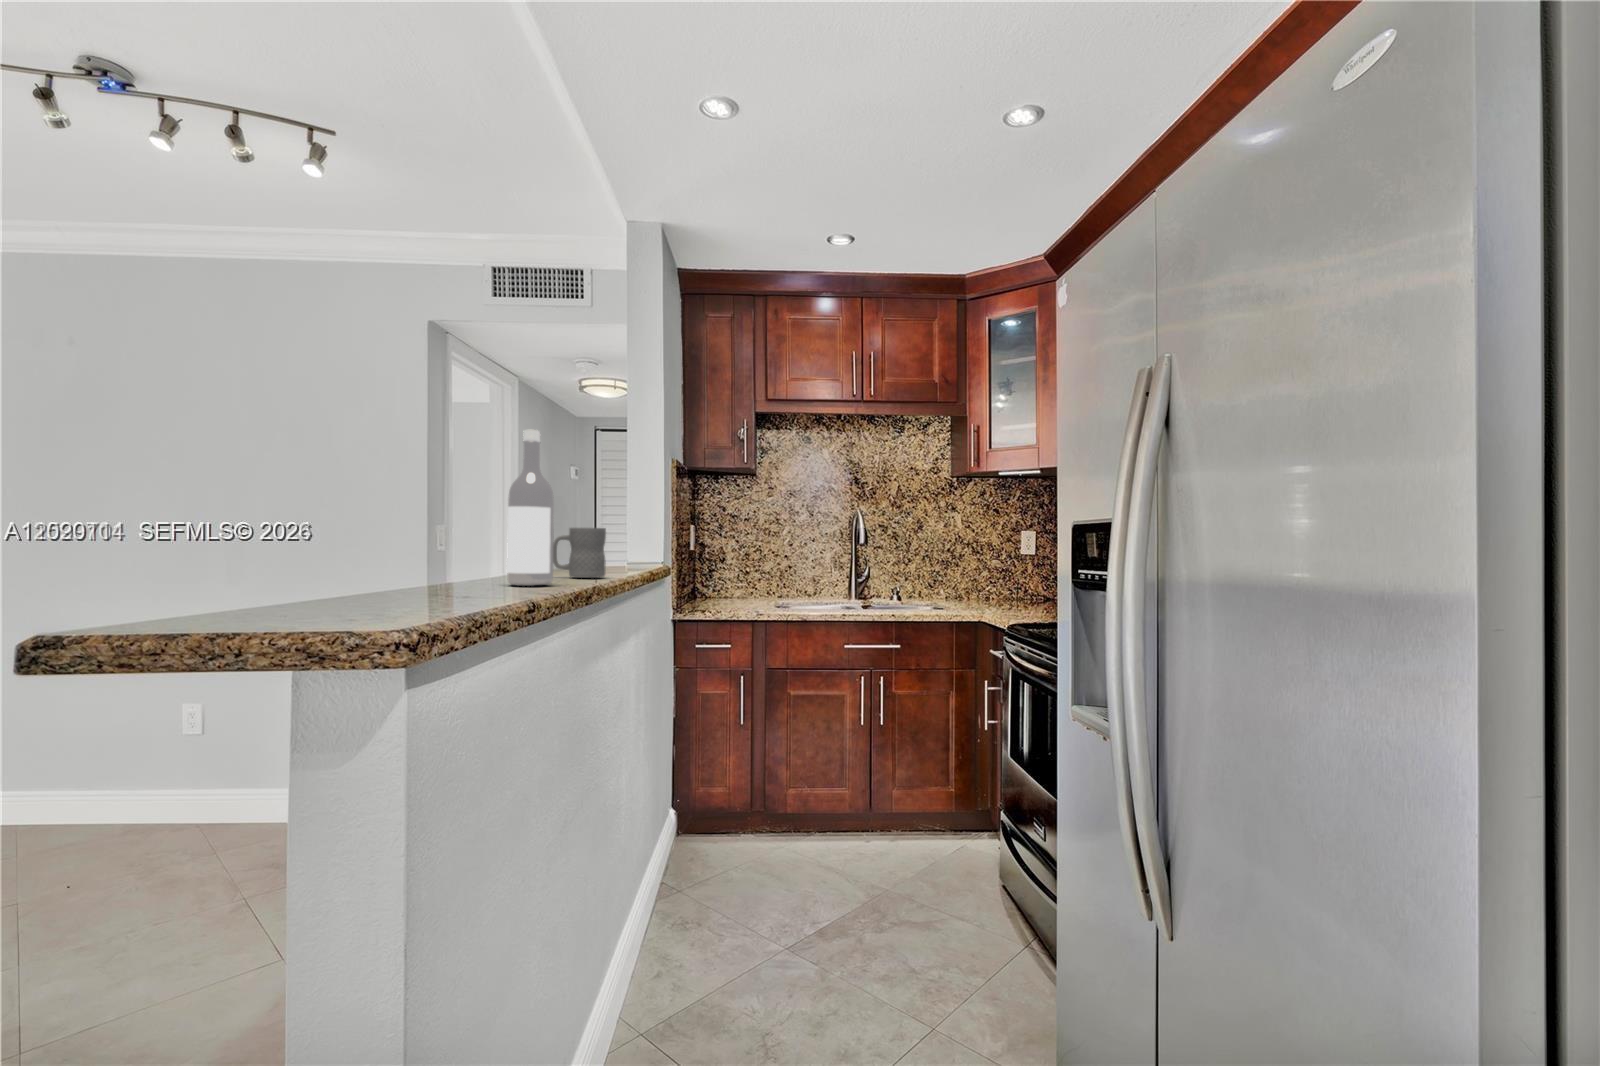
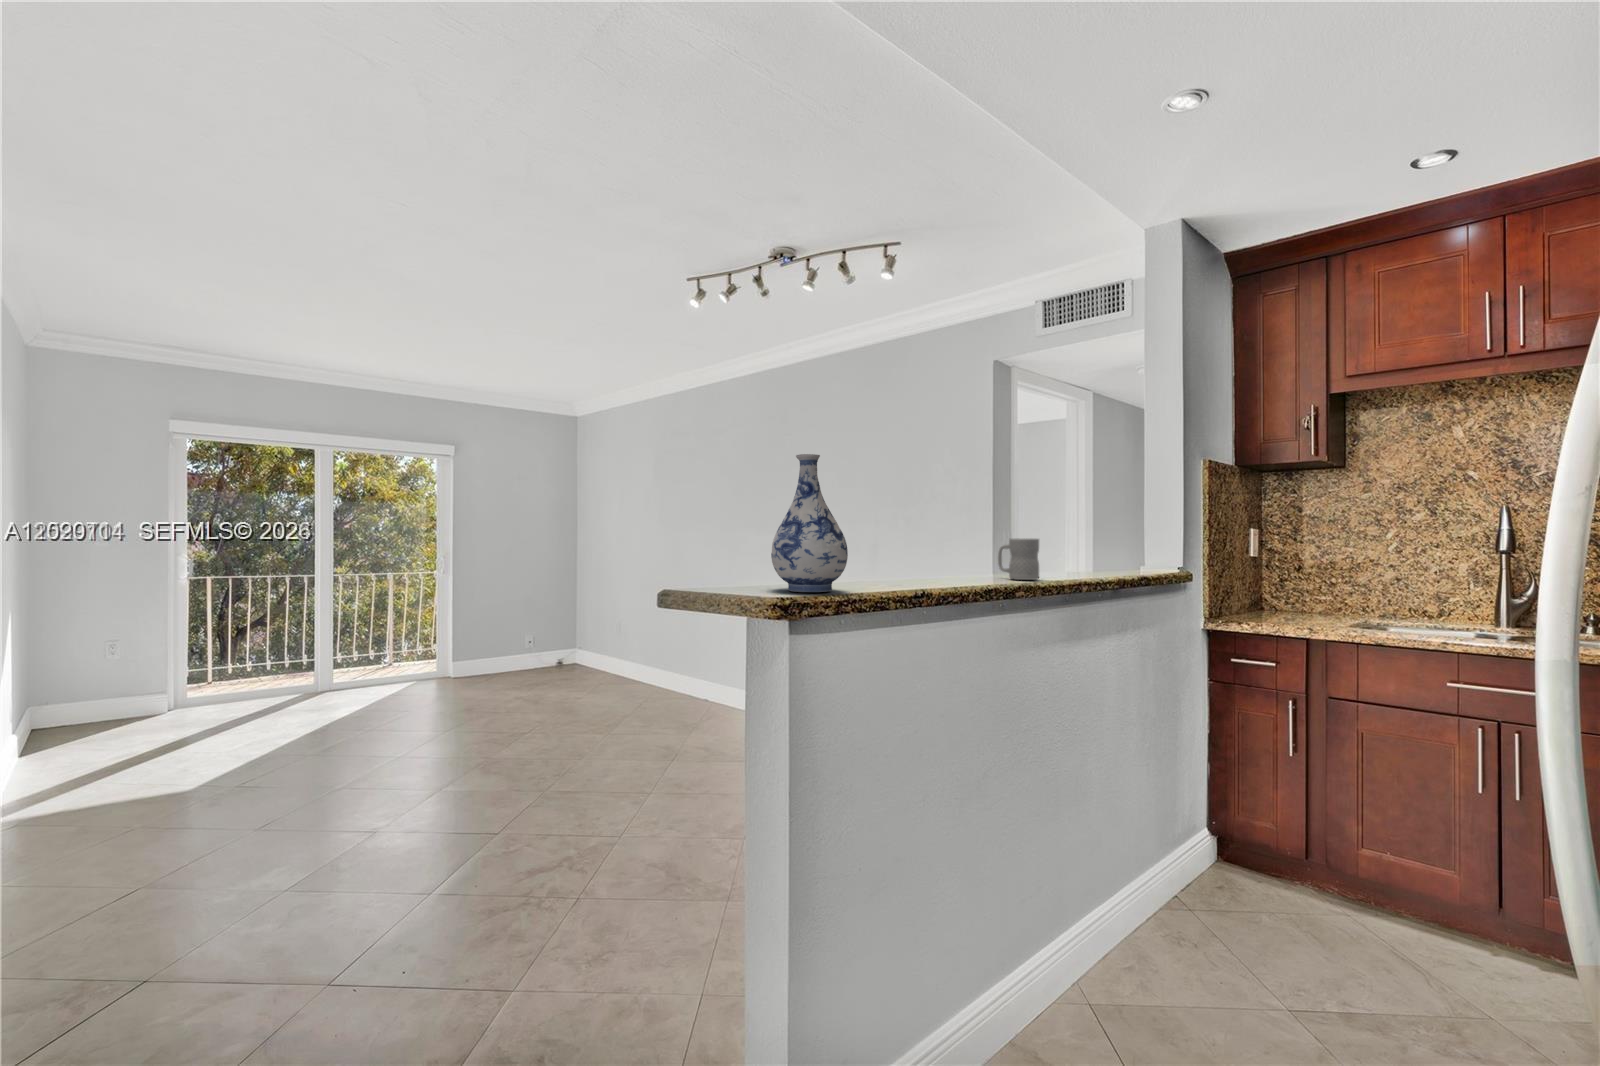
vase: none [288,362,451,613] -> present [771,454,848,592]
wine bottle: present [507,430,554,586] -> none [938,468,970,583]

